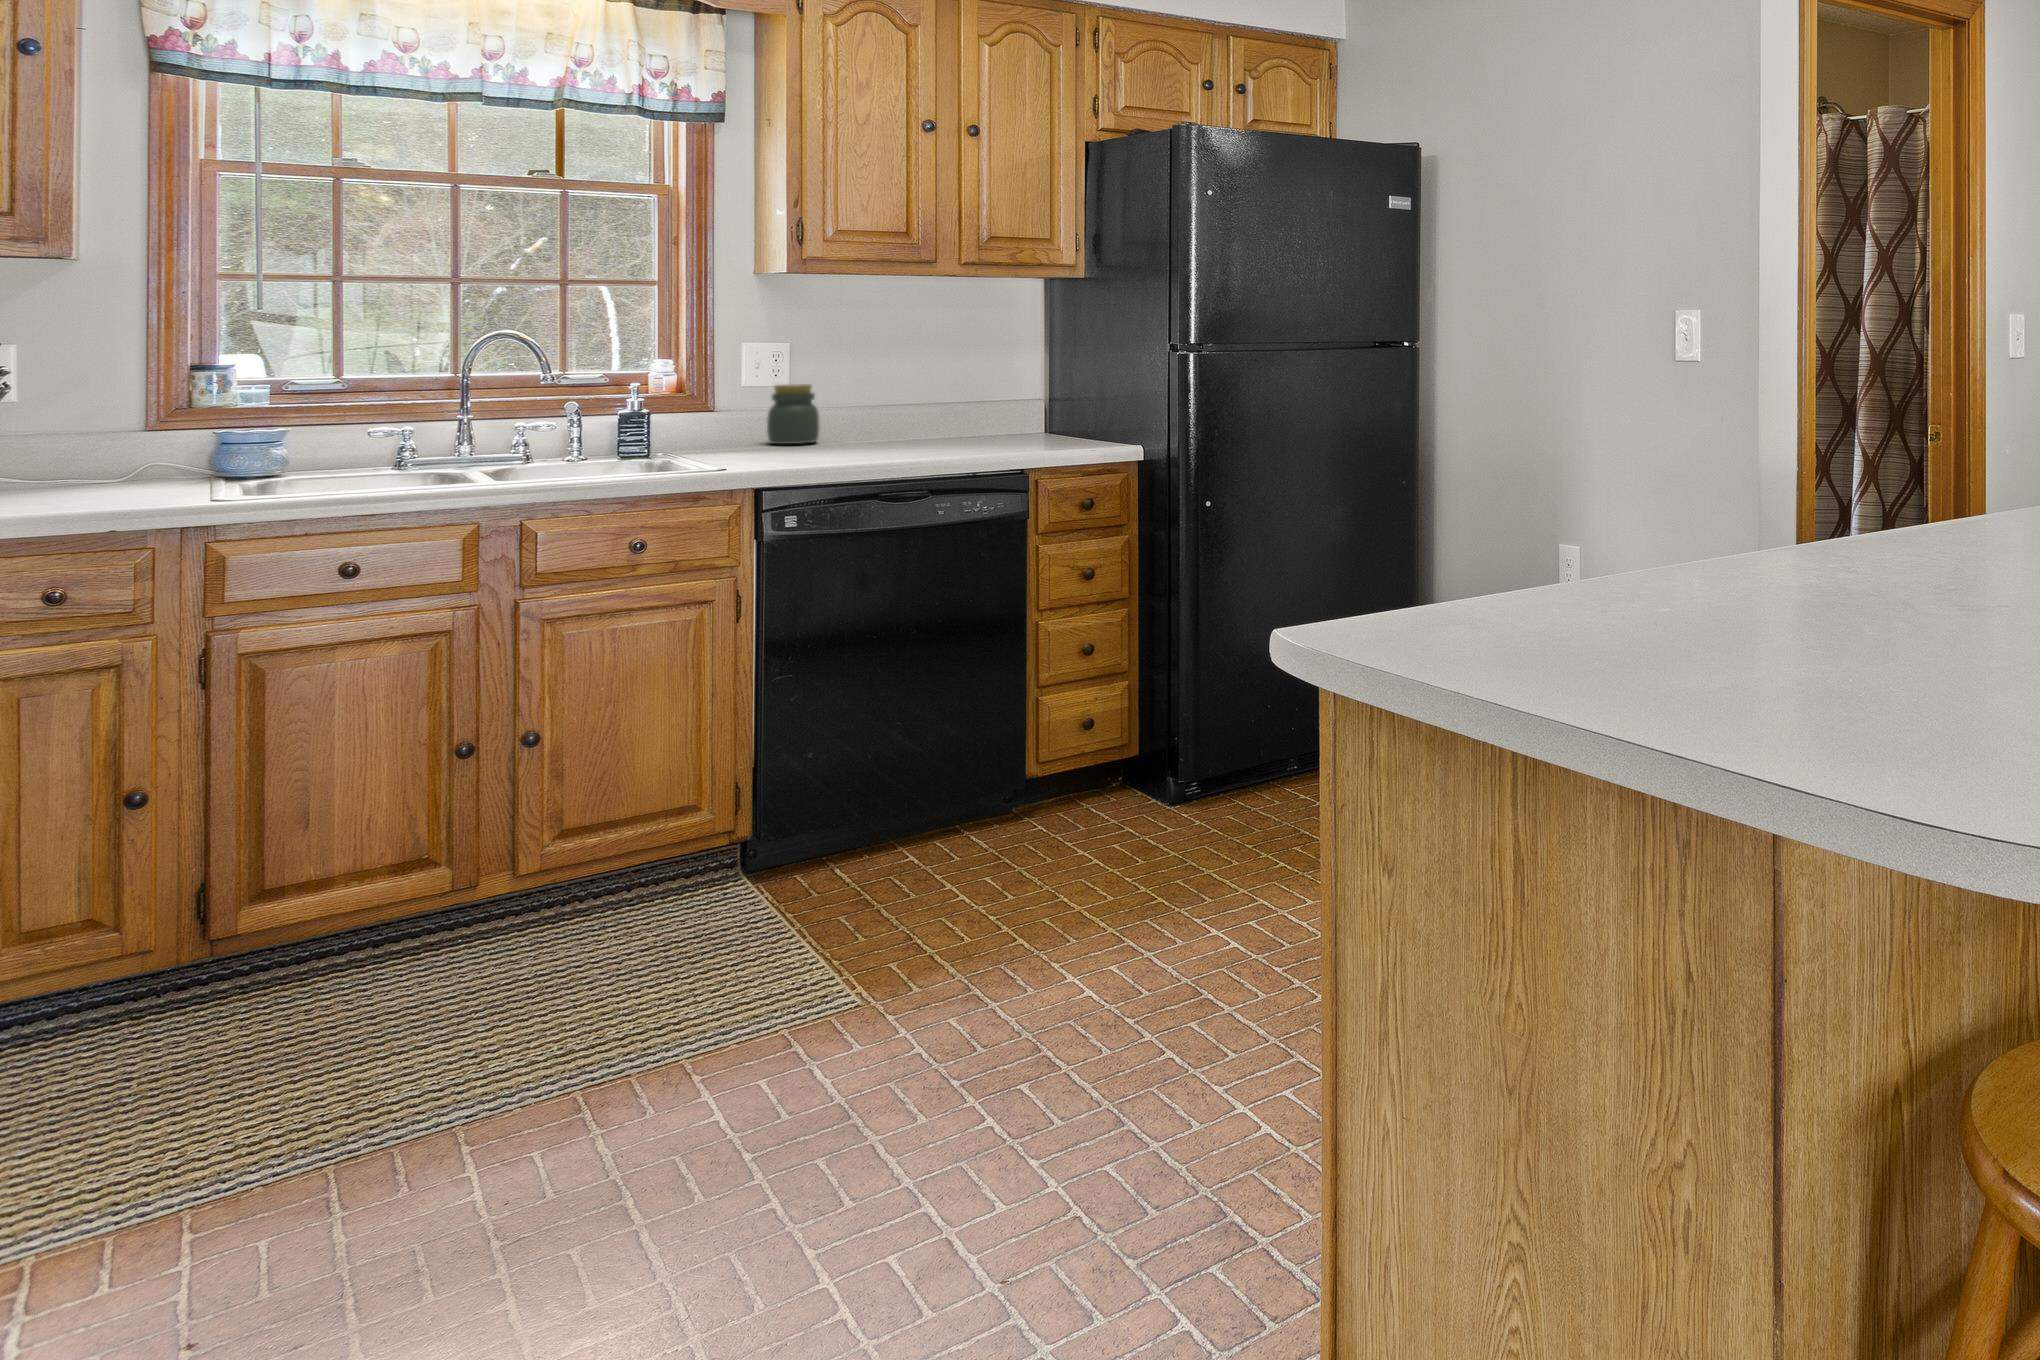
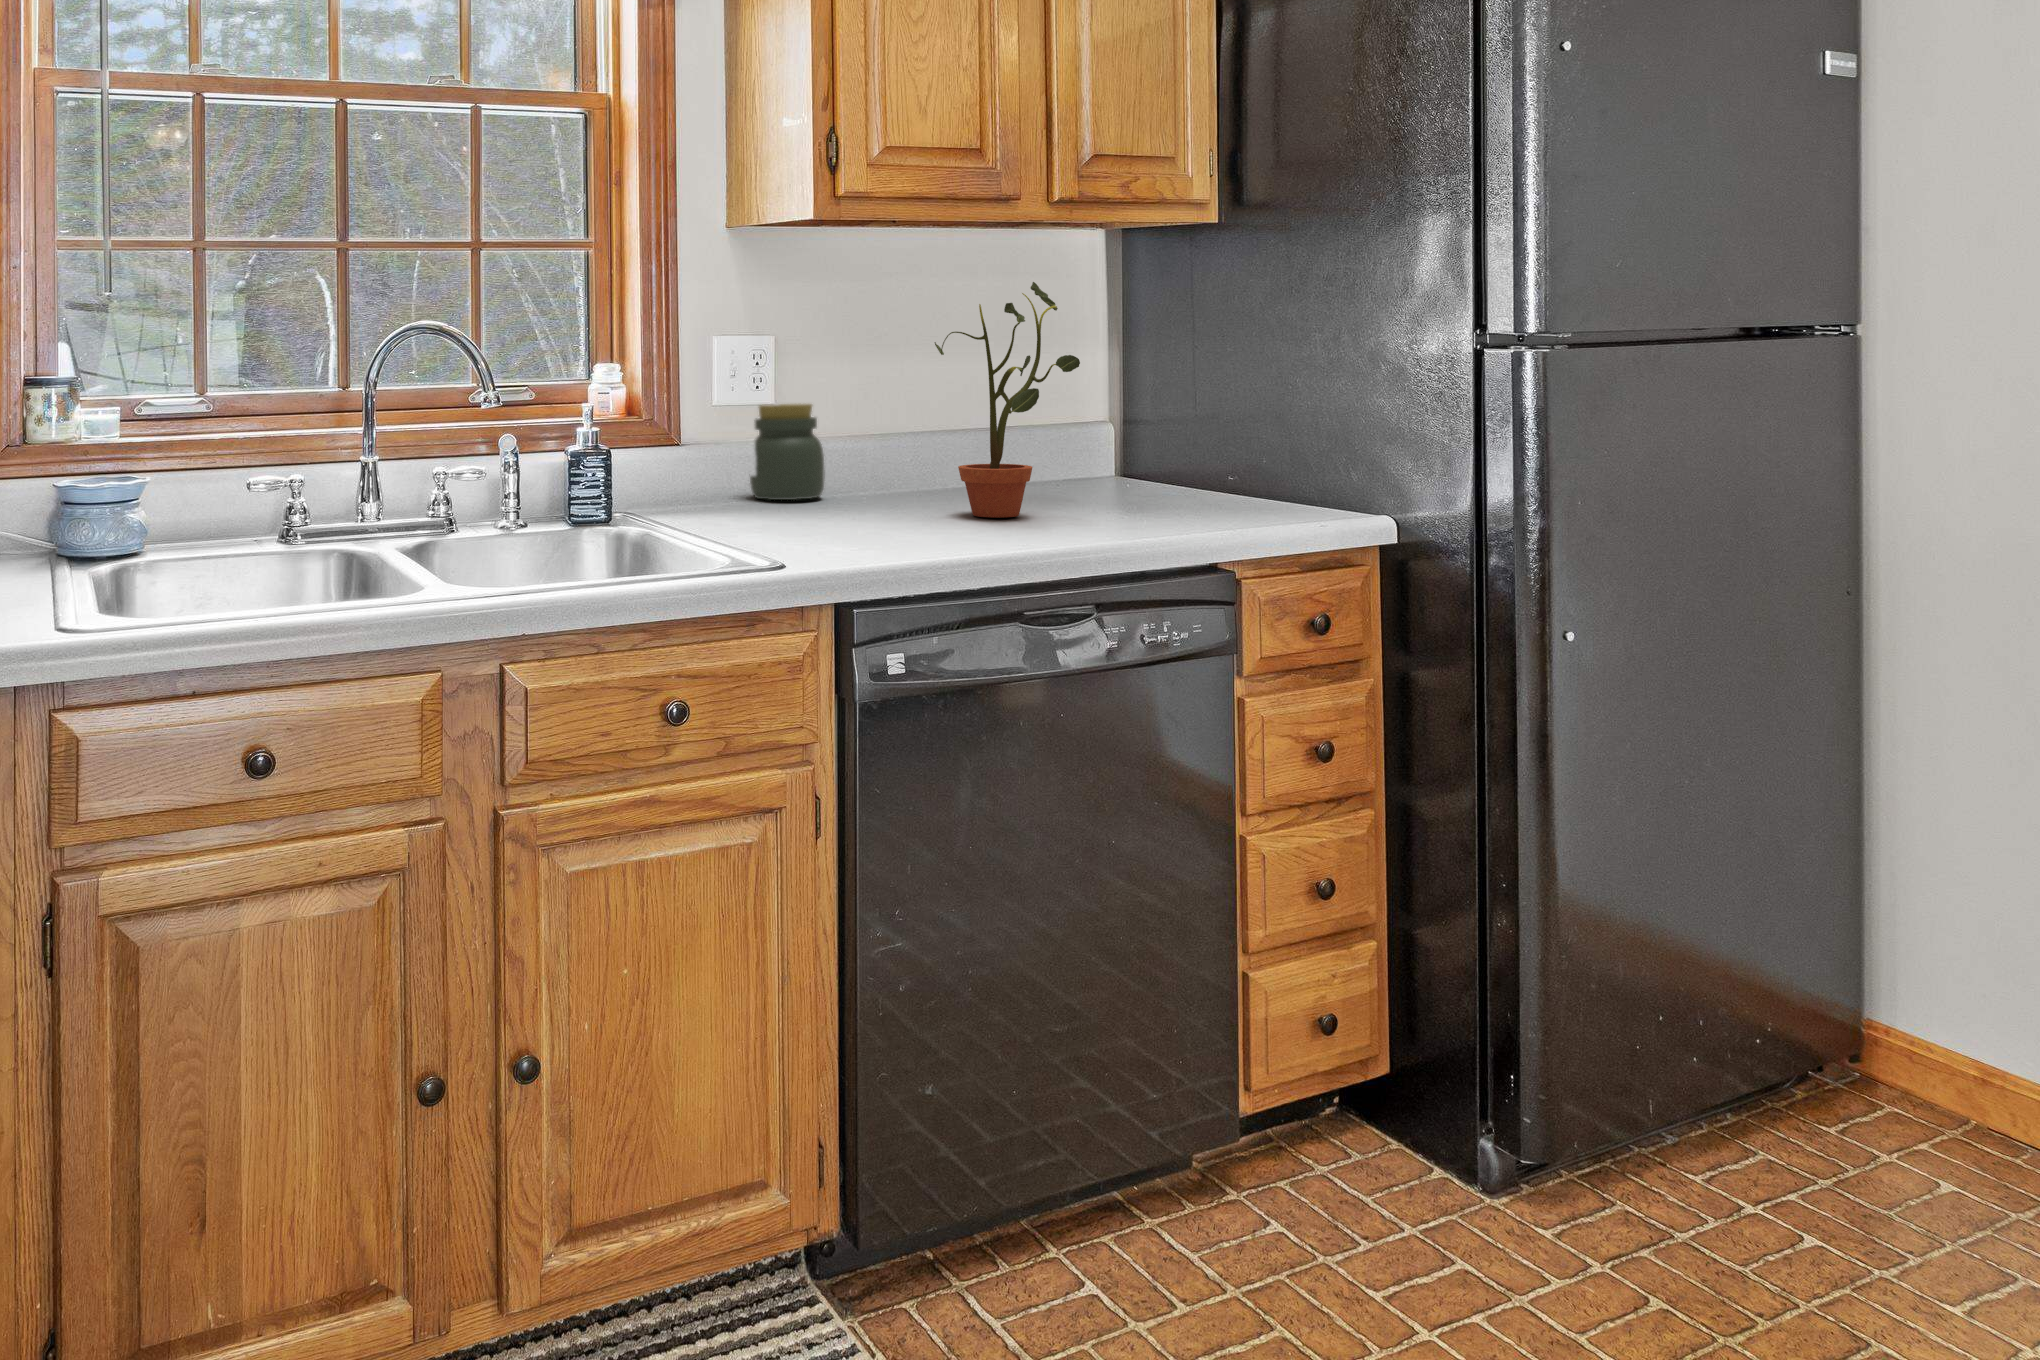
potted plant: none [869,311,970,452] -> present [935,282,1080,518]

